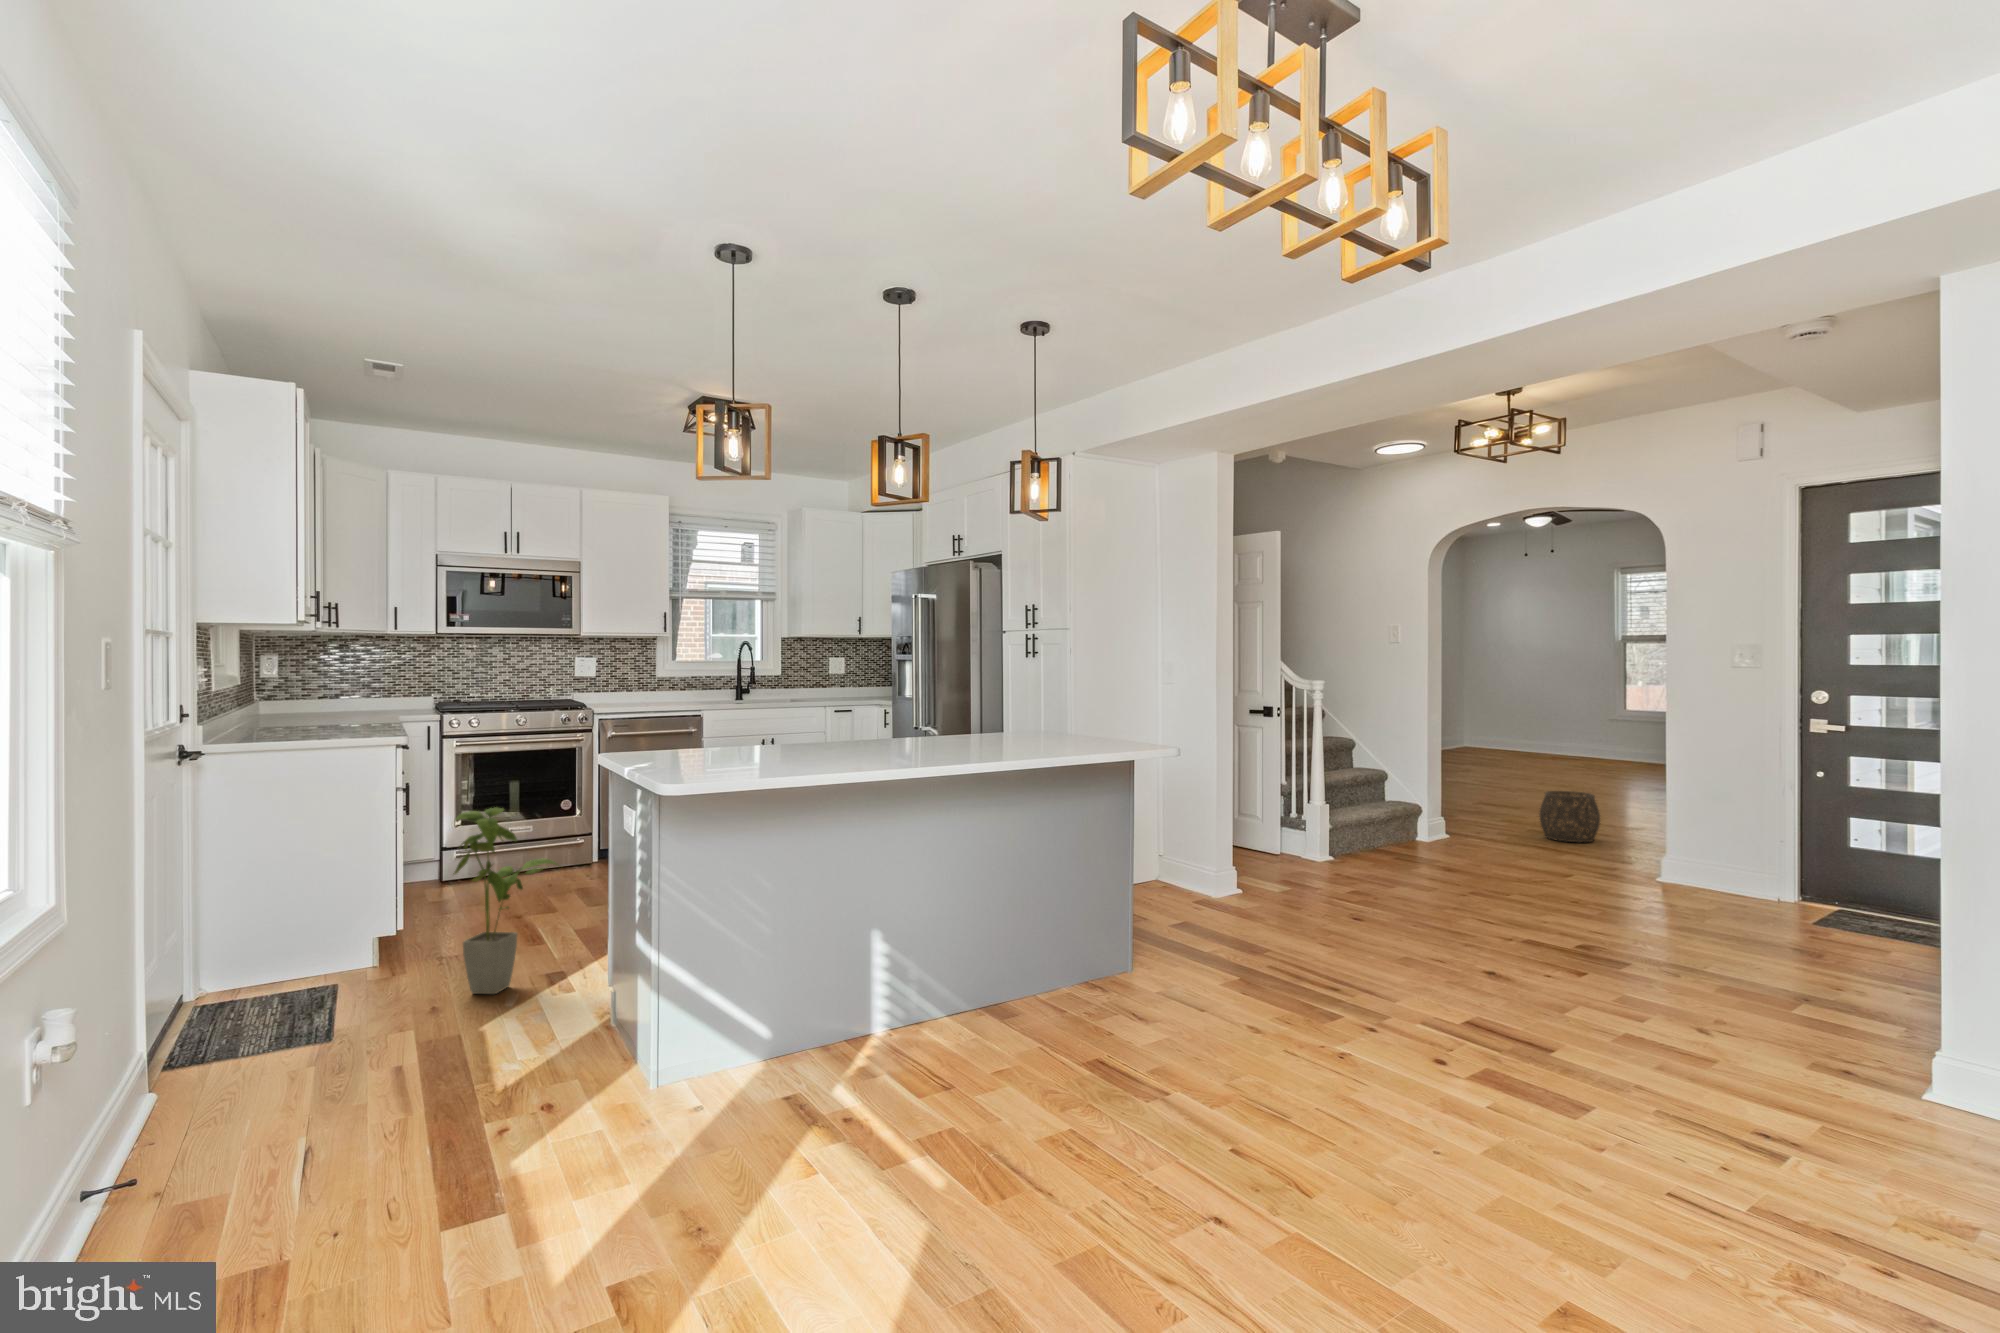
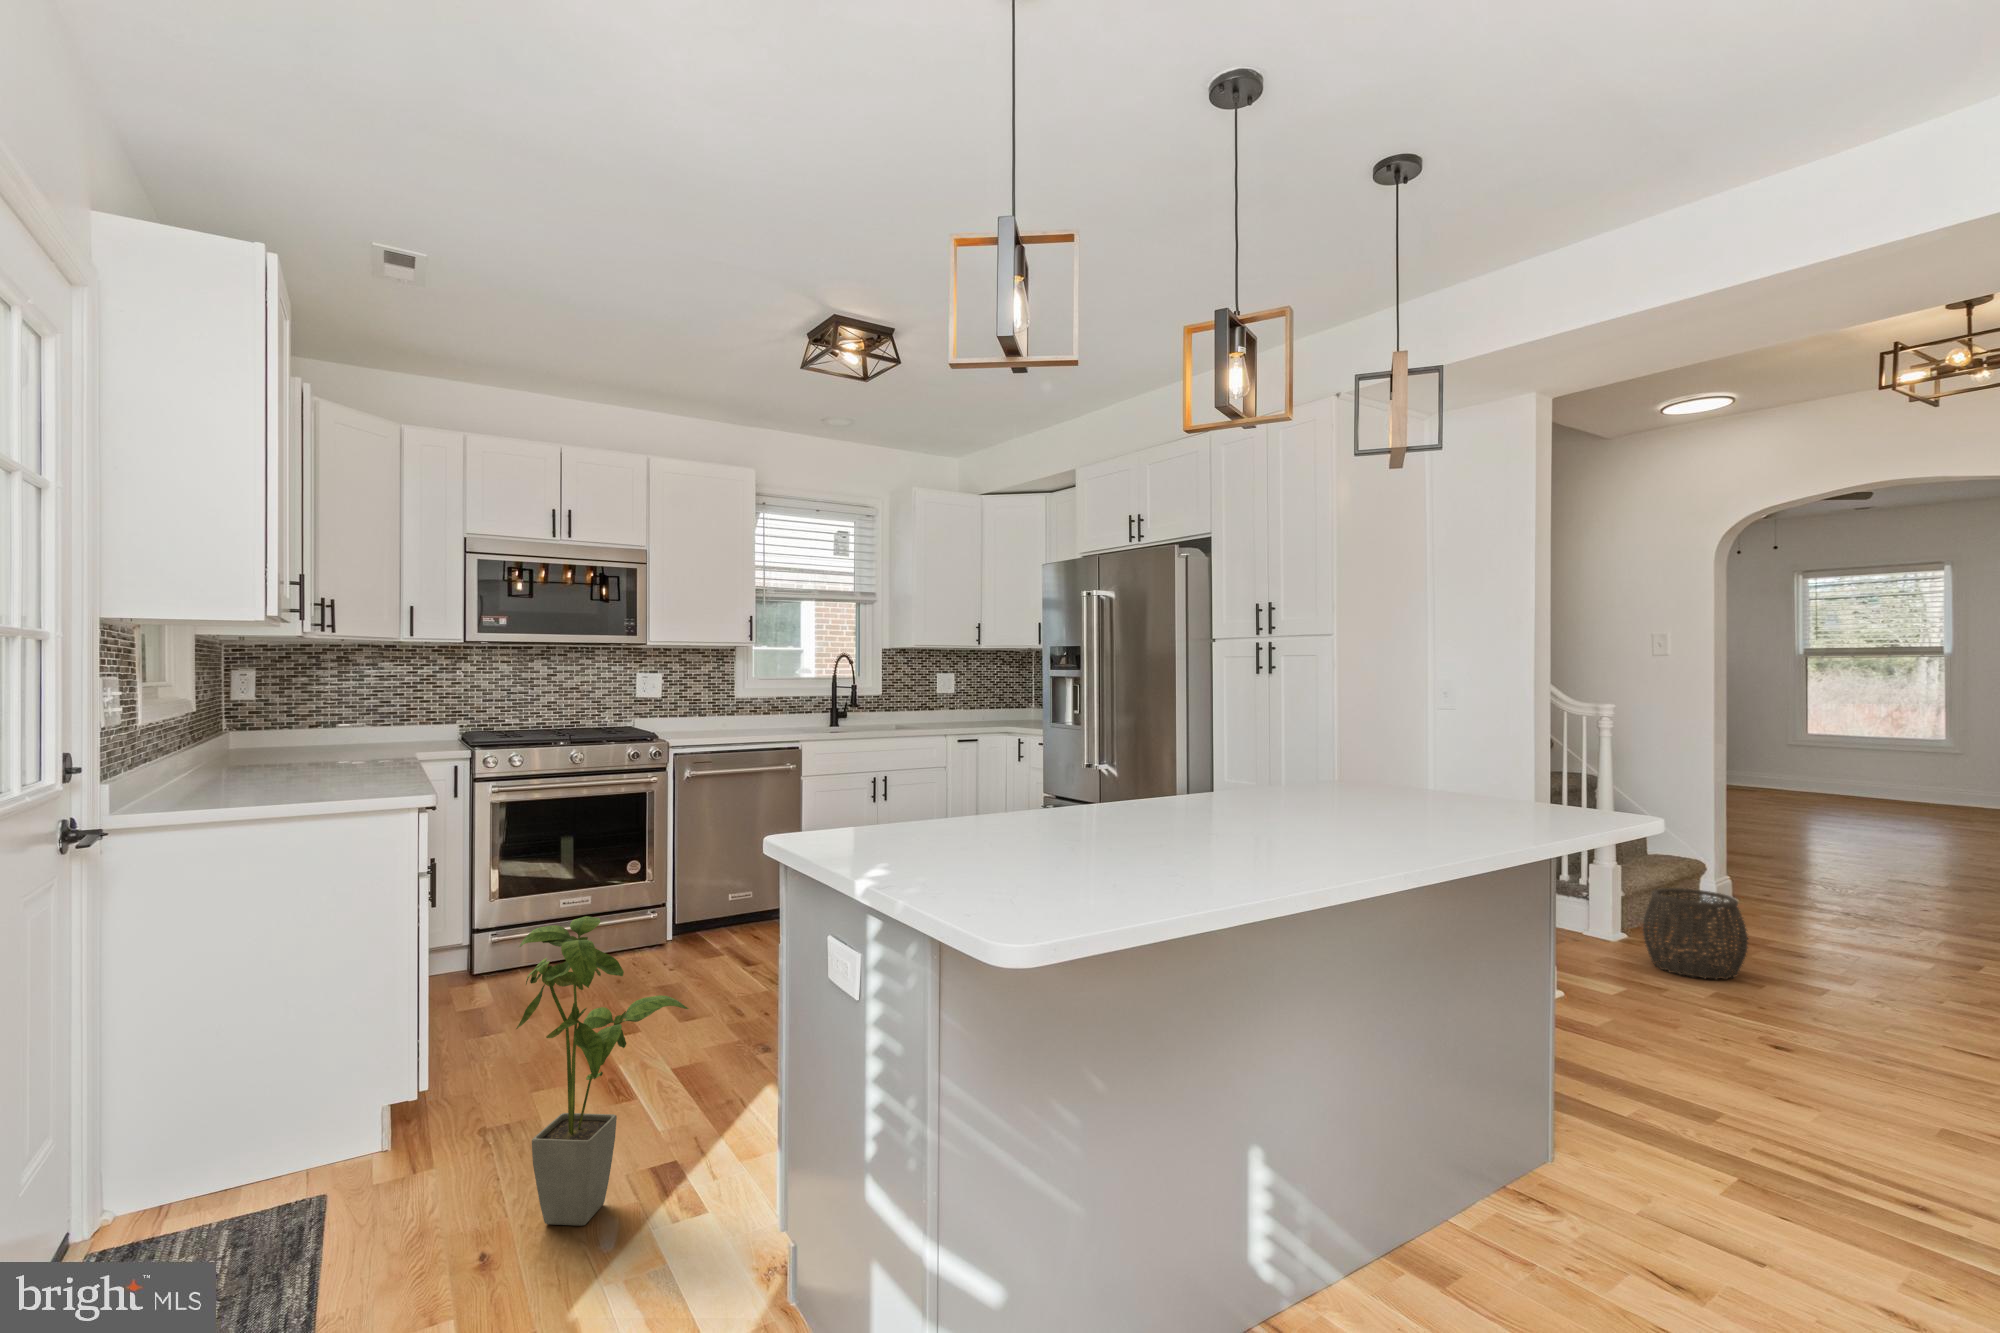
woven basket: present [1539,791,1600,843] -> present [1643,888,1748,980]

